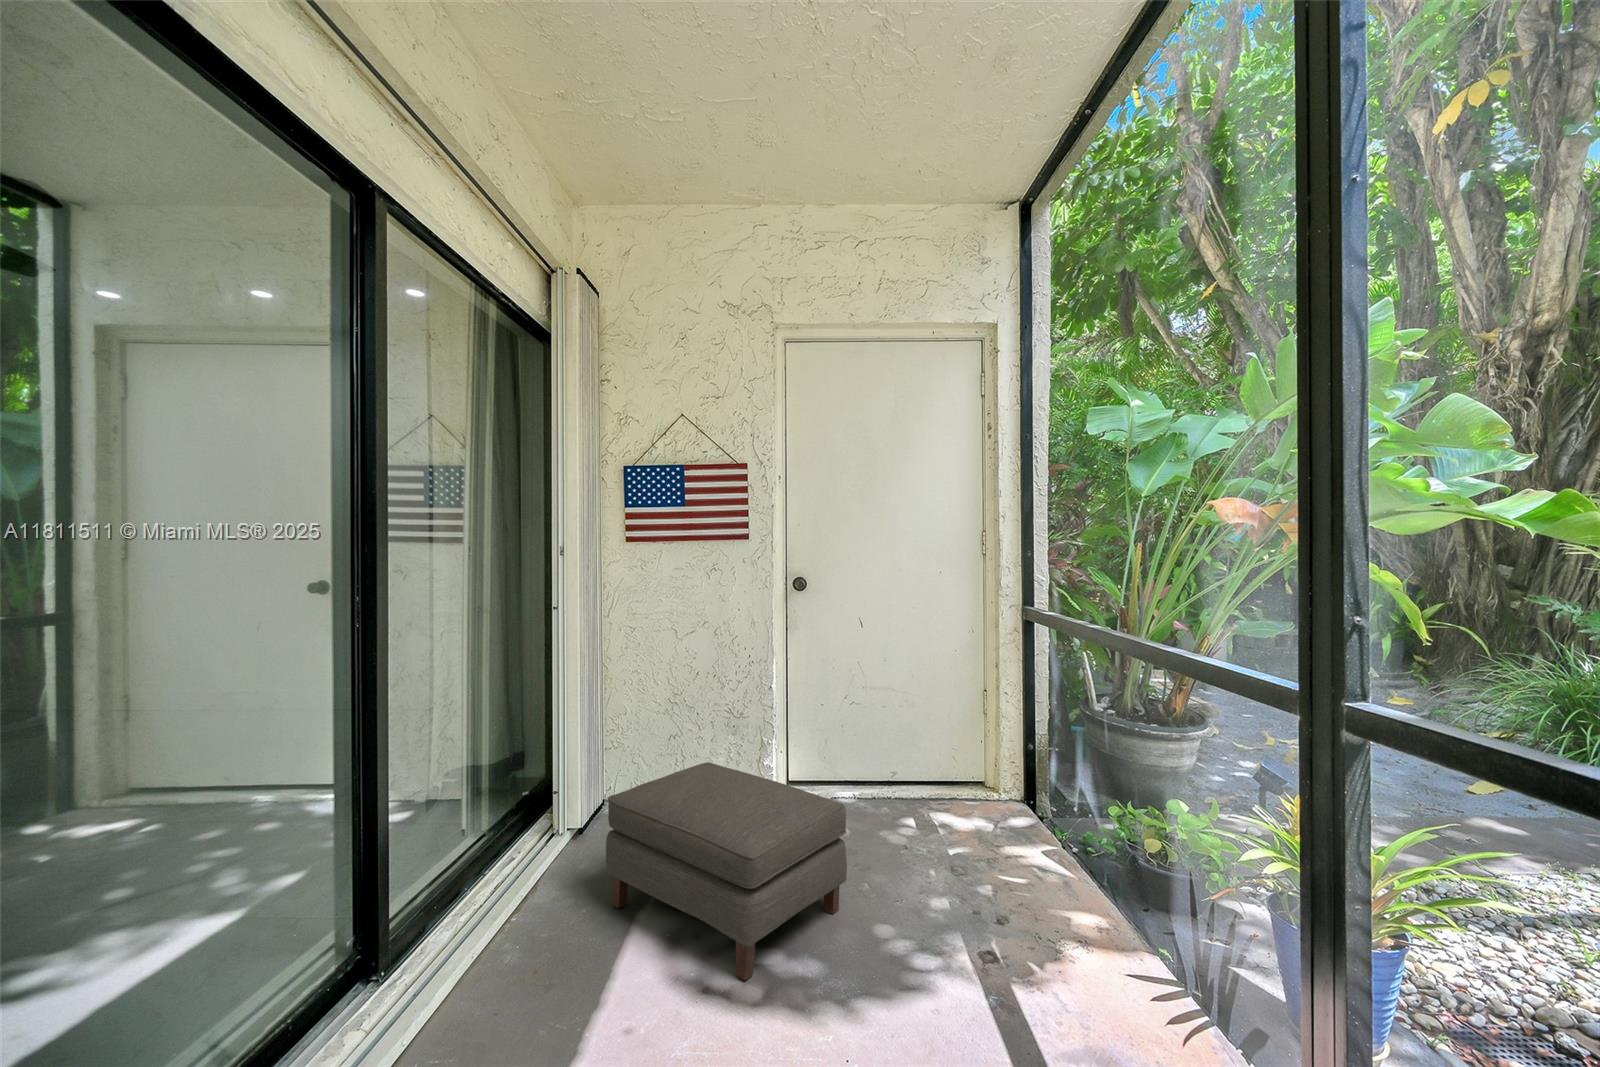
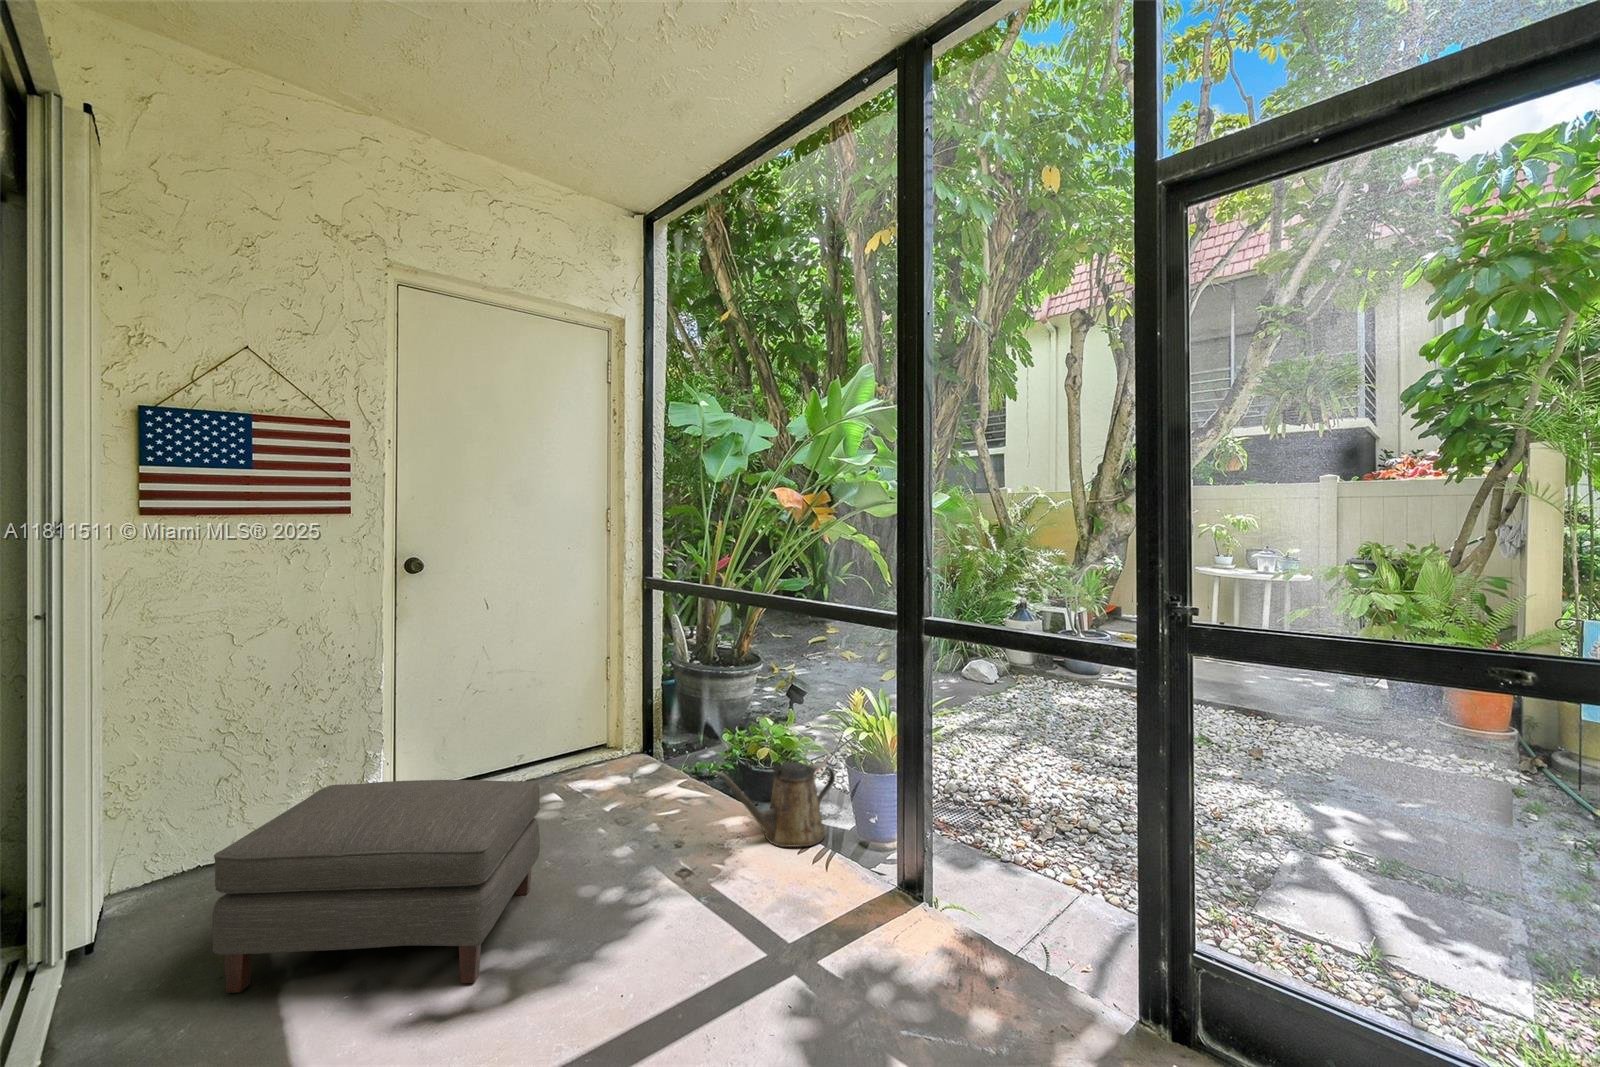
watering can: none [1036,849,1231,994] -> present [714,762,835,847]

